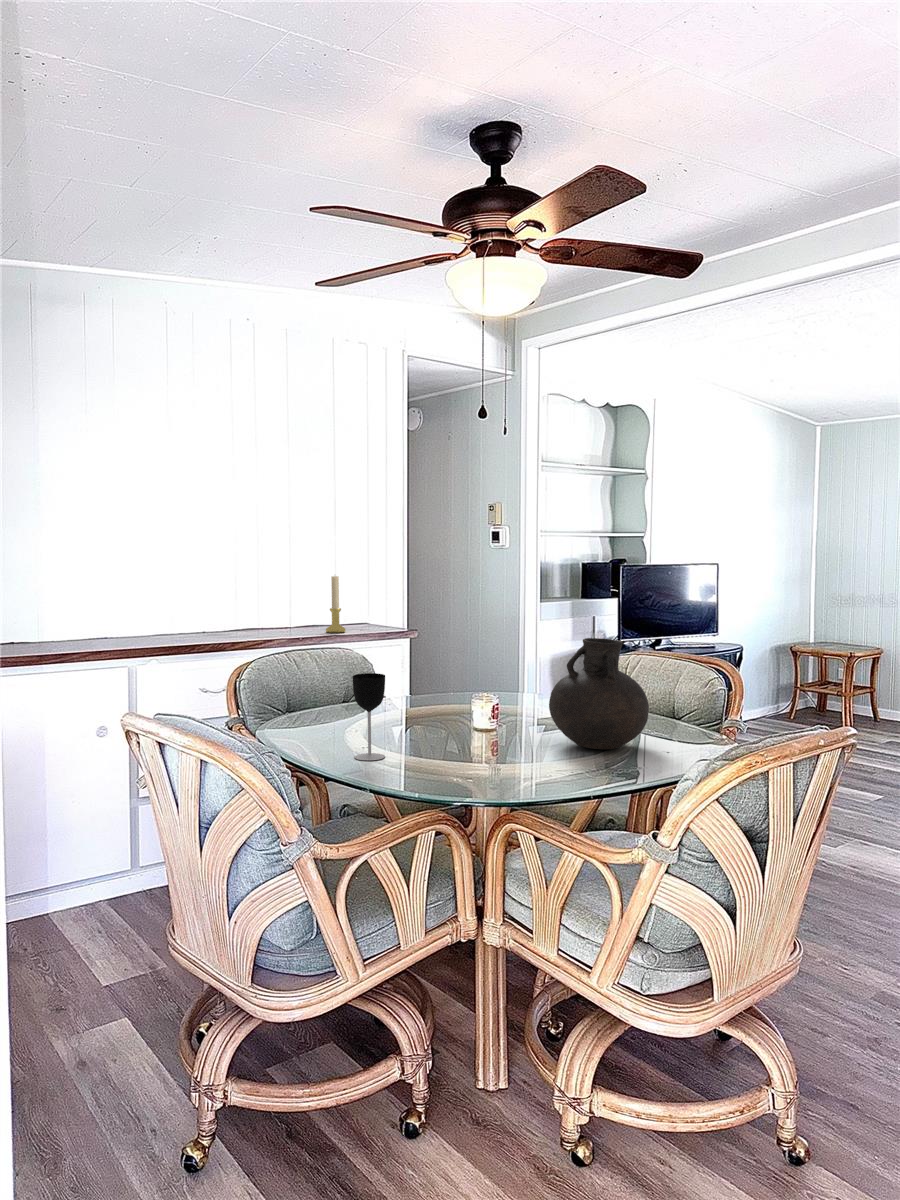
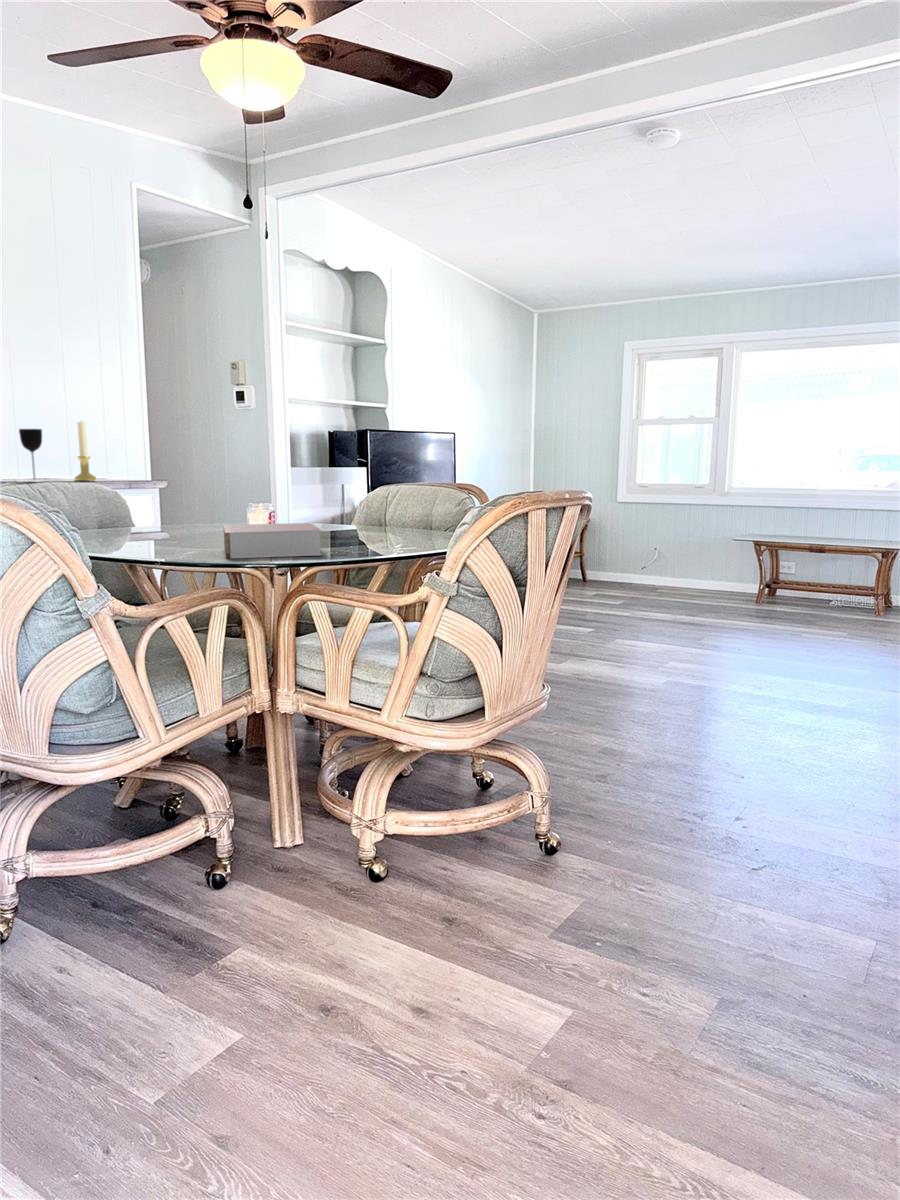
vase: present [549,638,649,749] -> none [325,439,416,540]
wine glass: present [352,673,385,760] -> present [19,429,42,482]
book: none [436,733,536,785] -> present [223,523,322,559]

